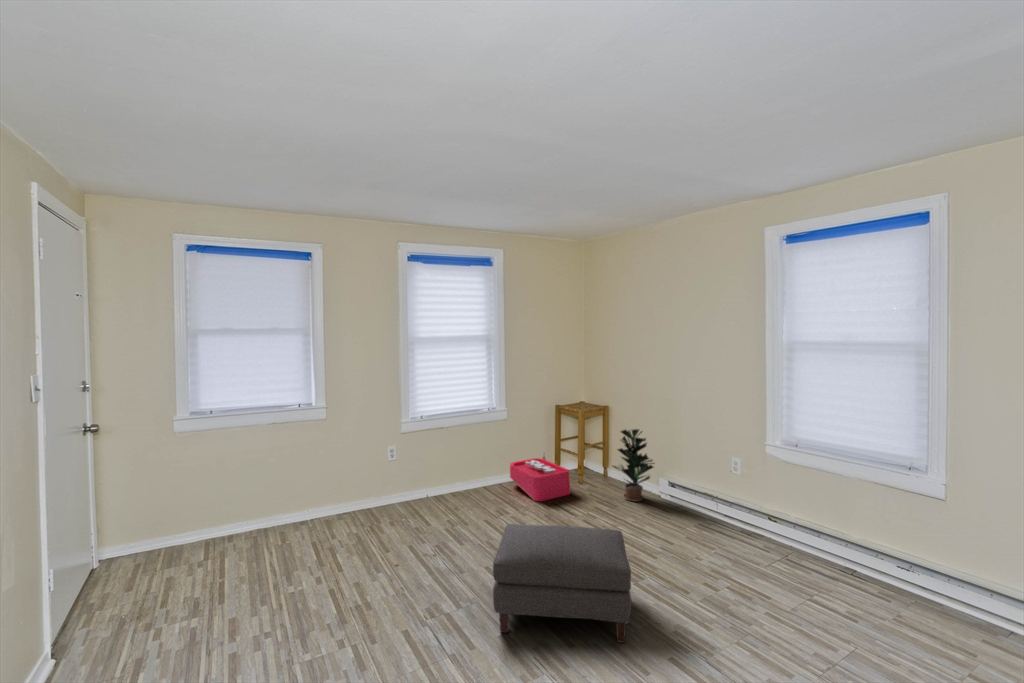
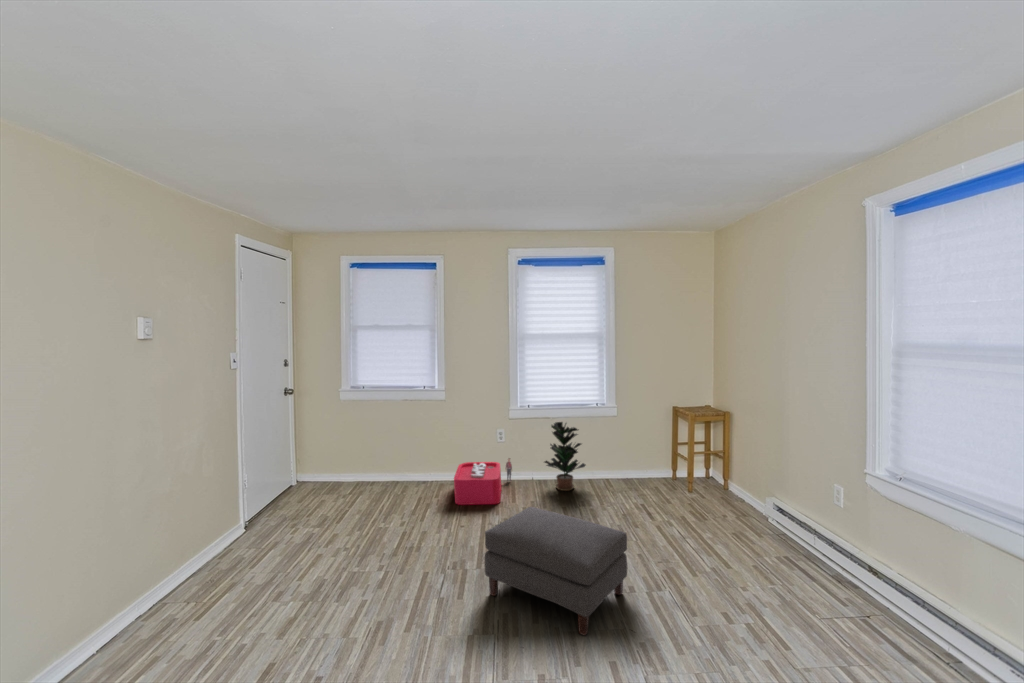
potted plant: present [613,429,654,502] -> present [545,422,586,491]
storage bin: present [510,453,570,501] -> present [454,458,512,505]

